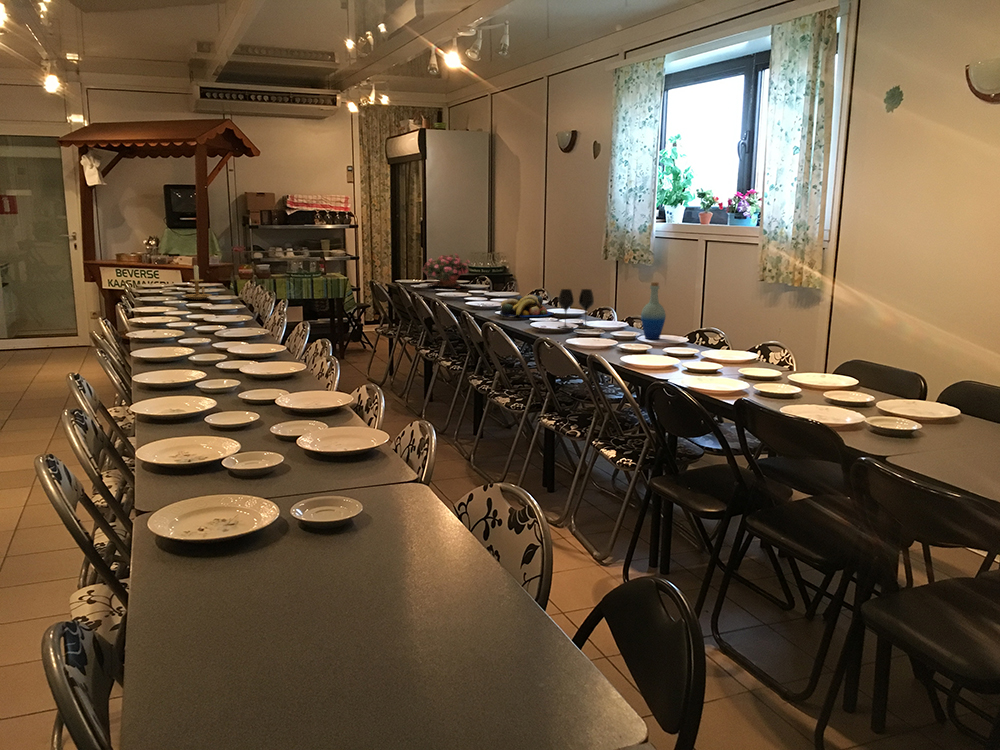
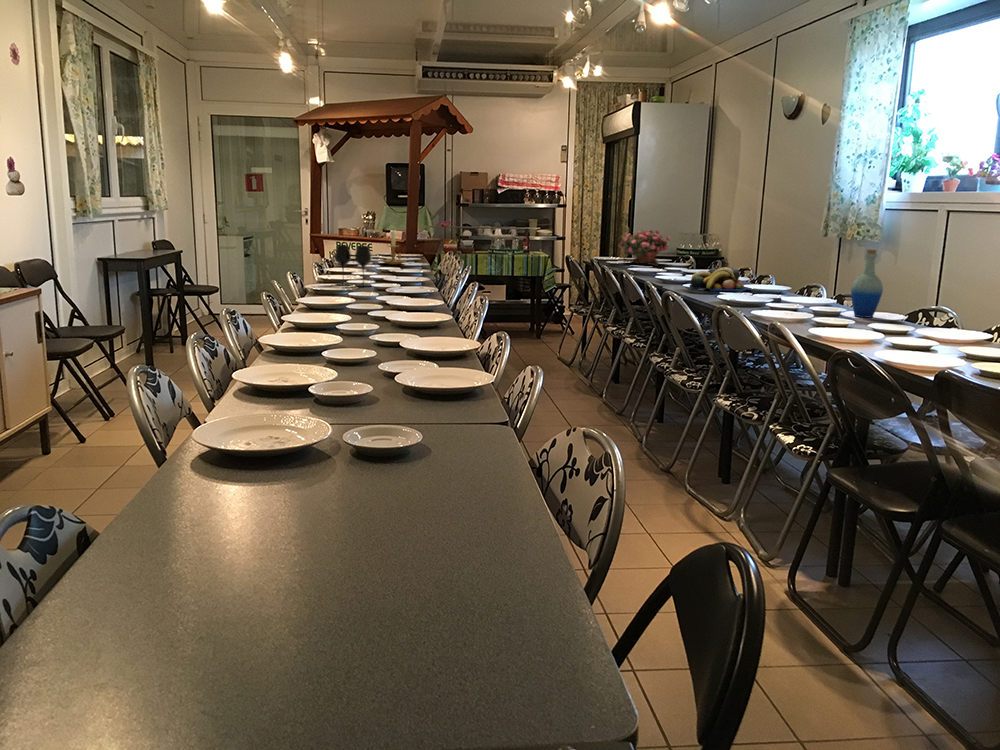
wine glass: present [558,289,594,329] -> present [335,245,371,286]

